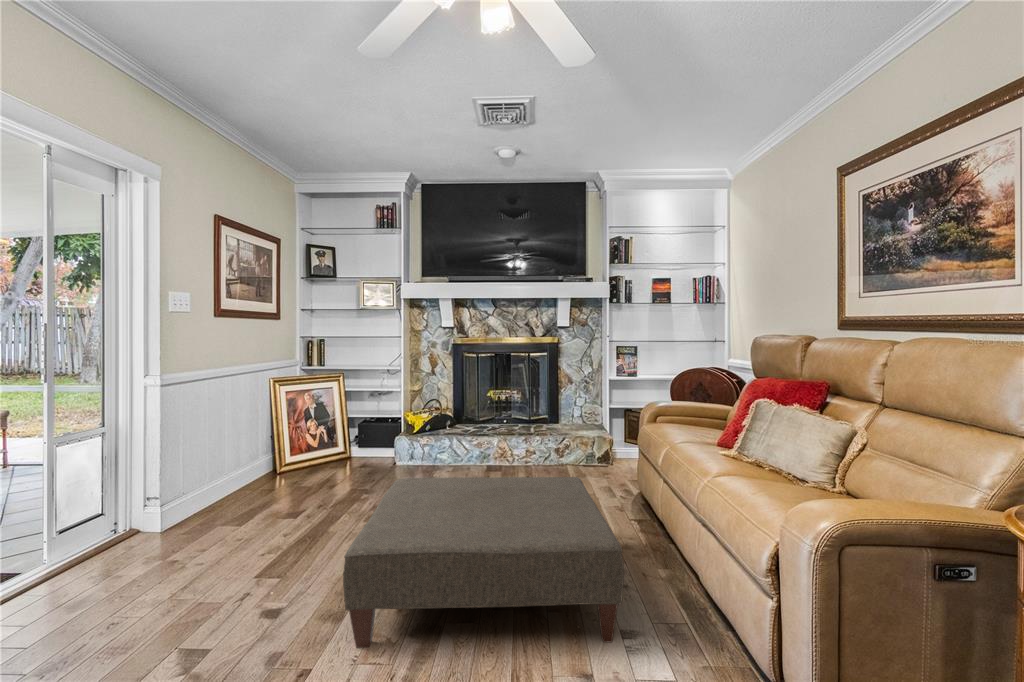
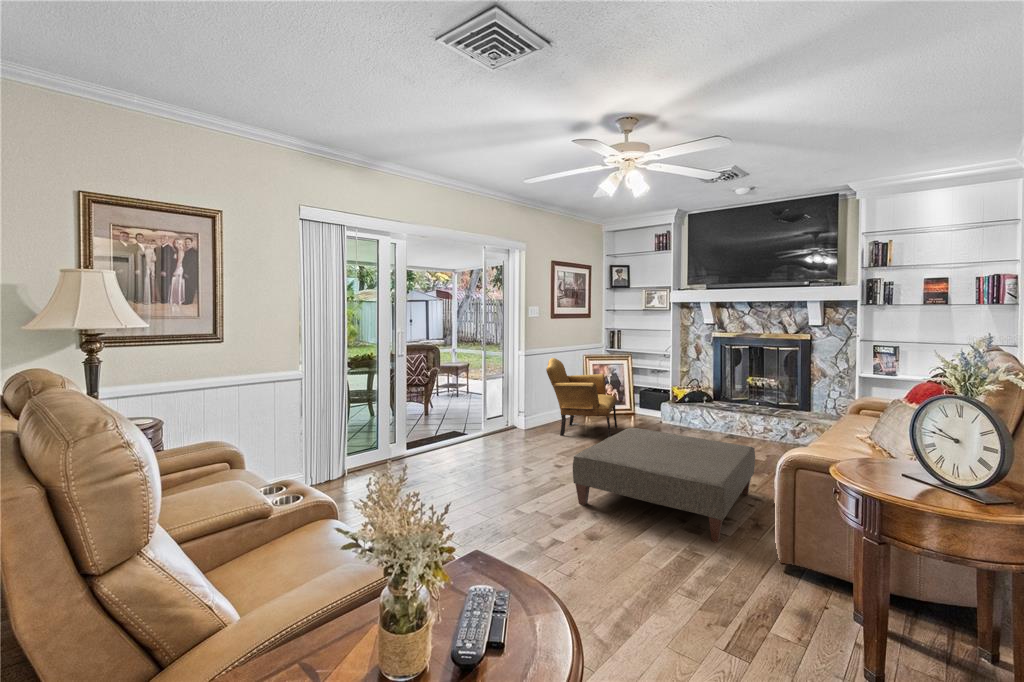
armchair: none [220,380,342,514] -> present [546,358,617,437]

